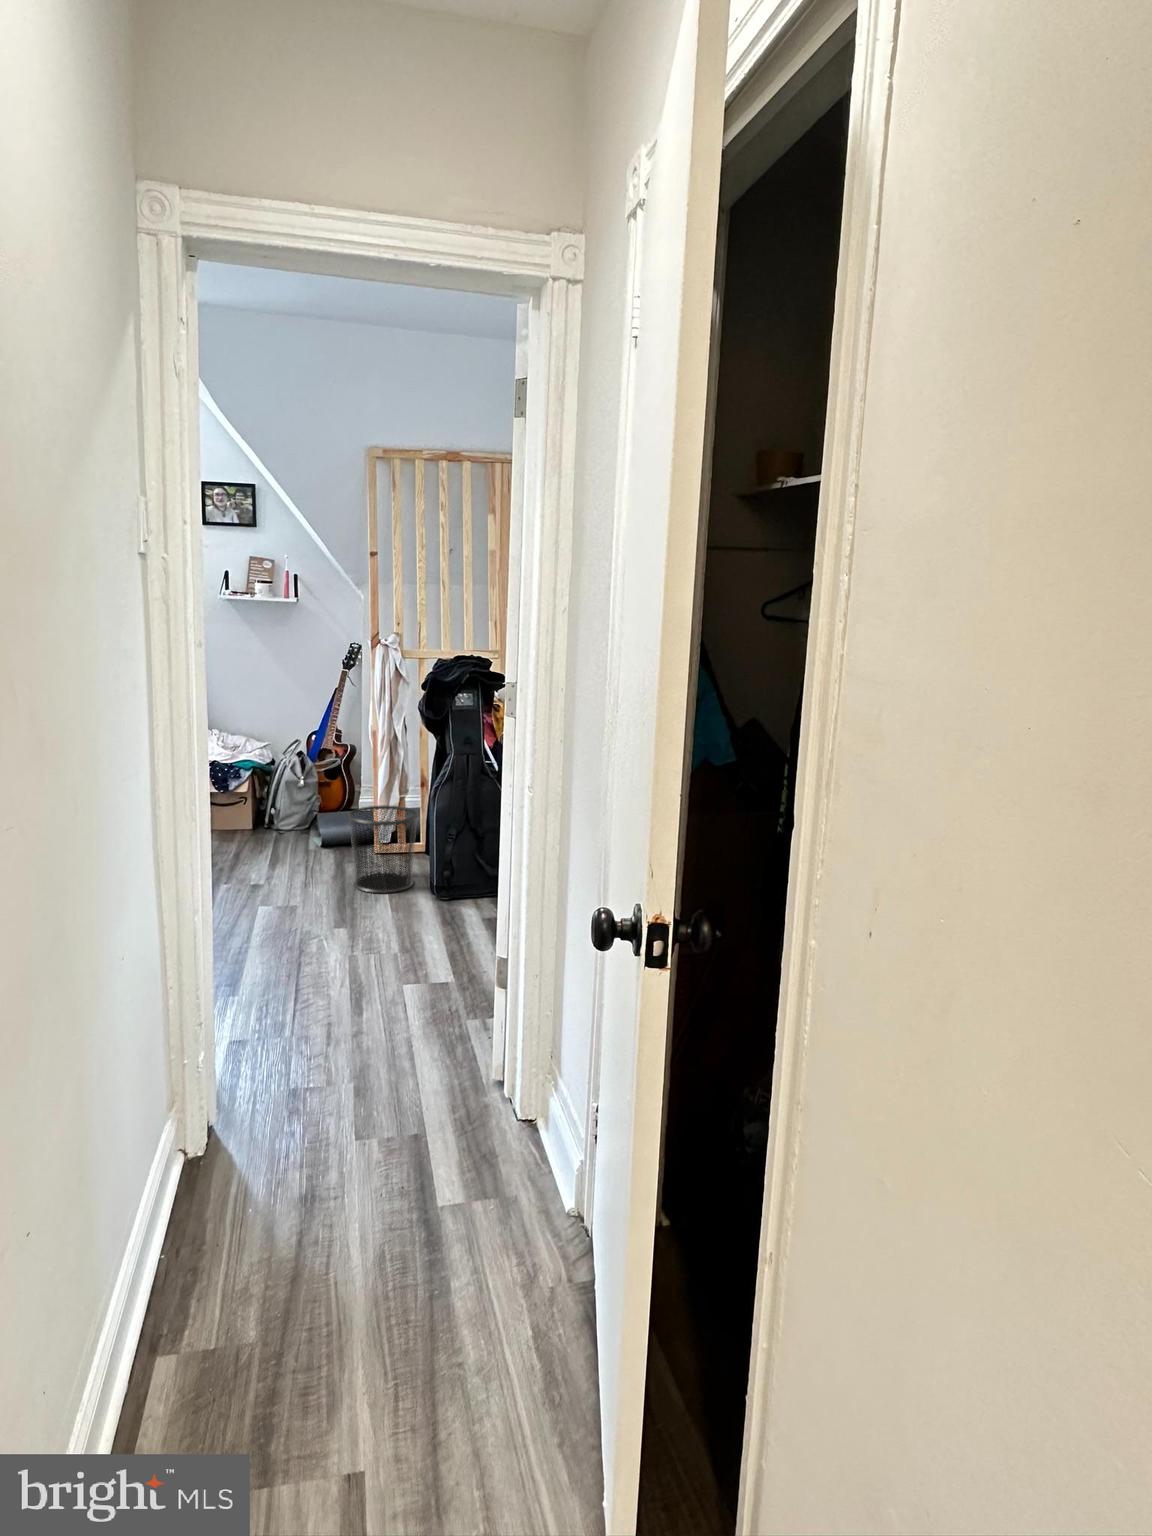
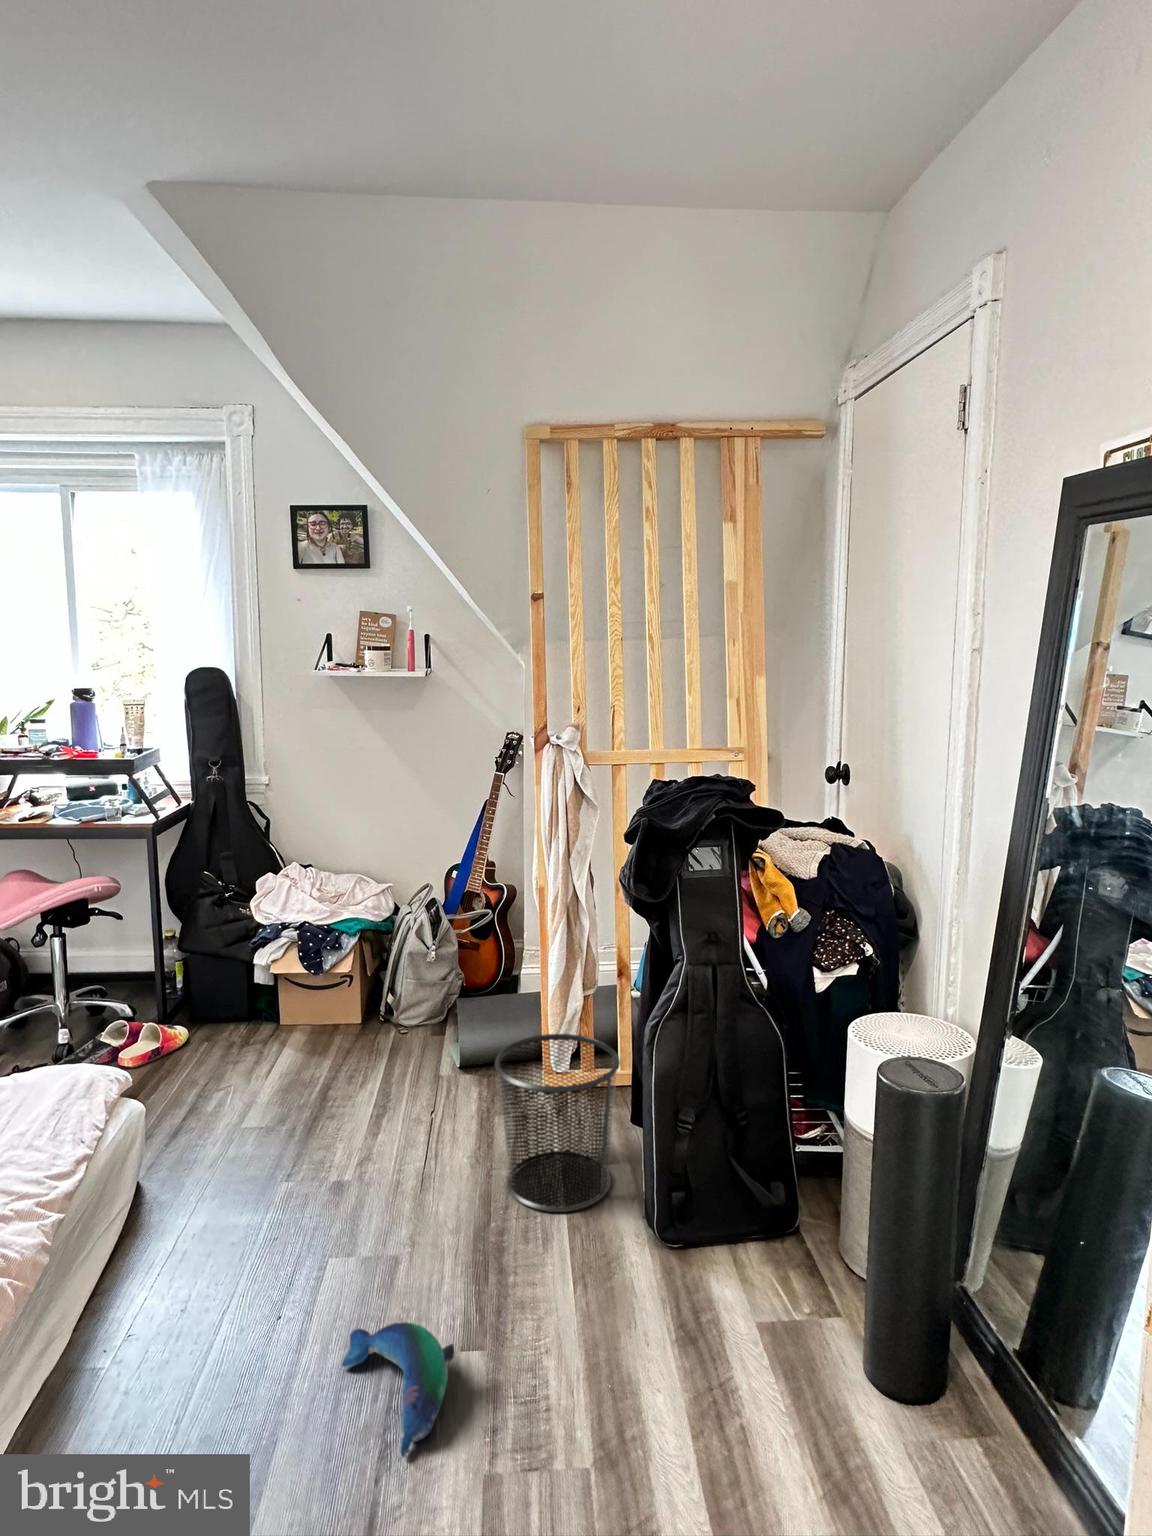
plush toy: none [273,914,331,955] -> present [342,1322,454,1457]

